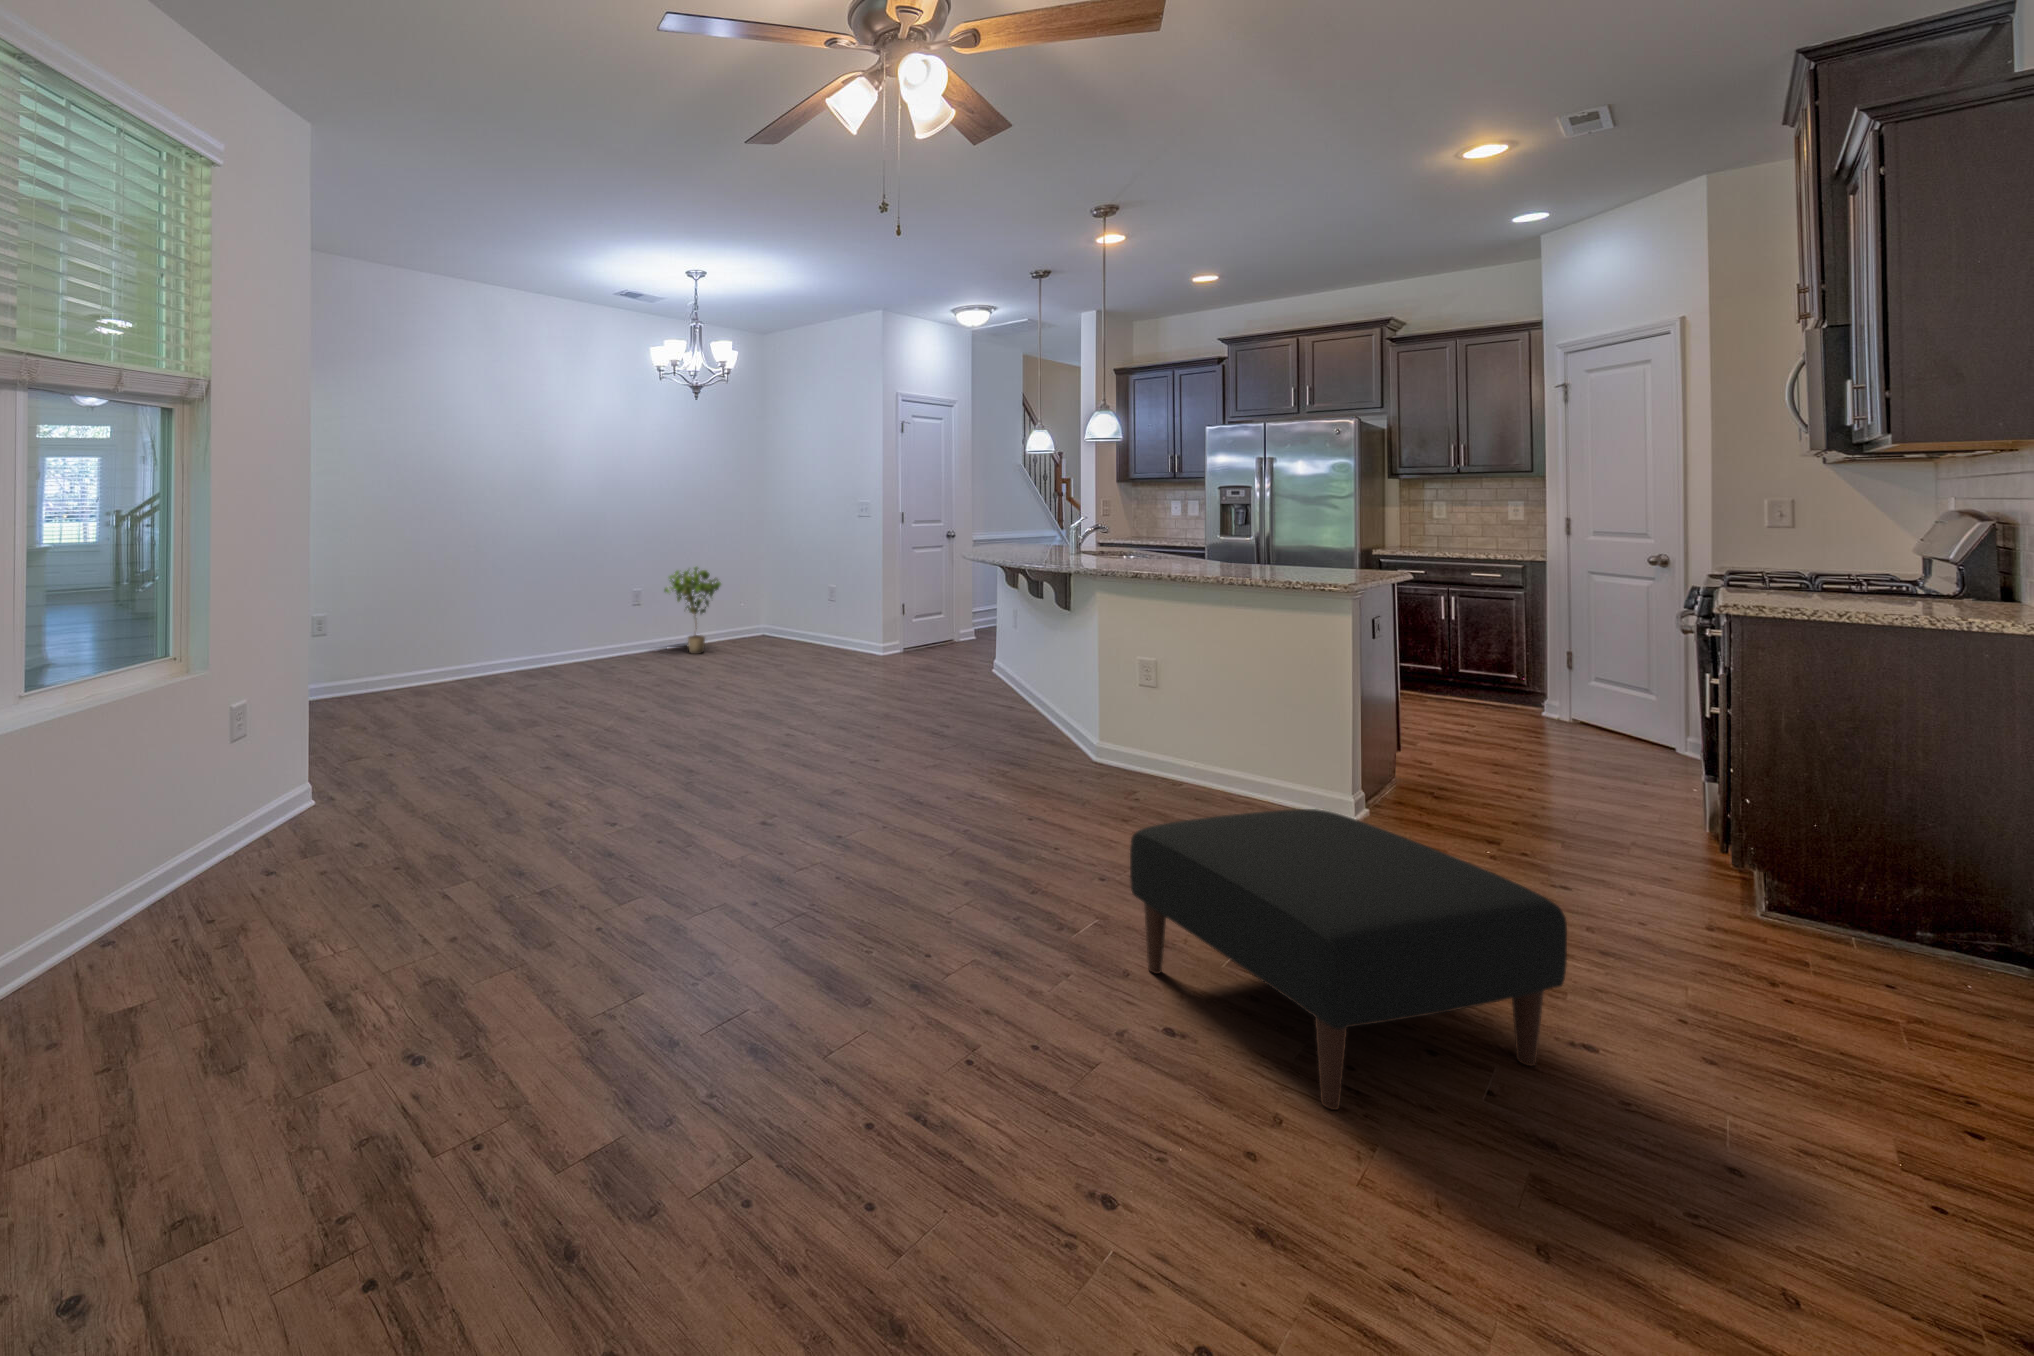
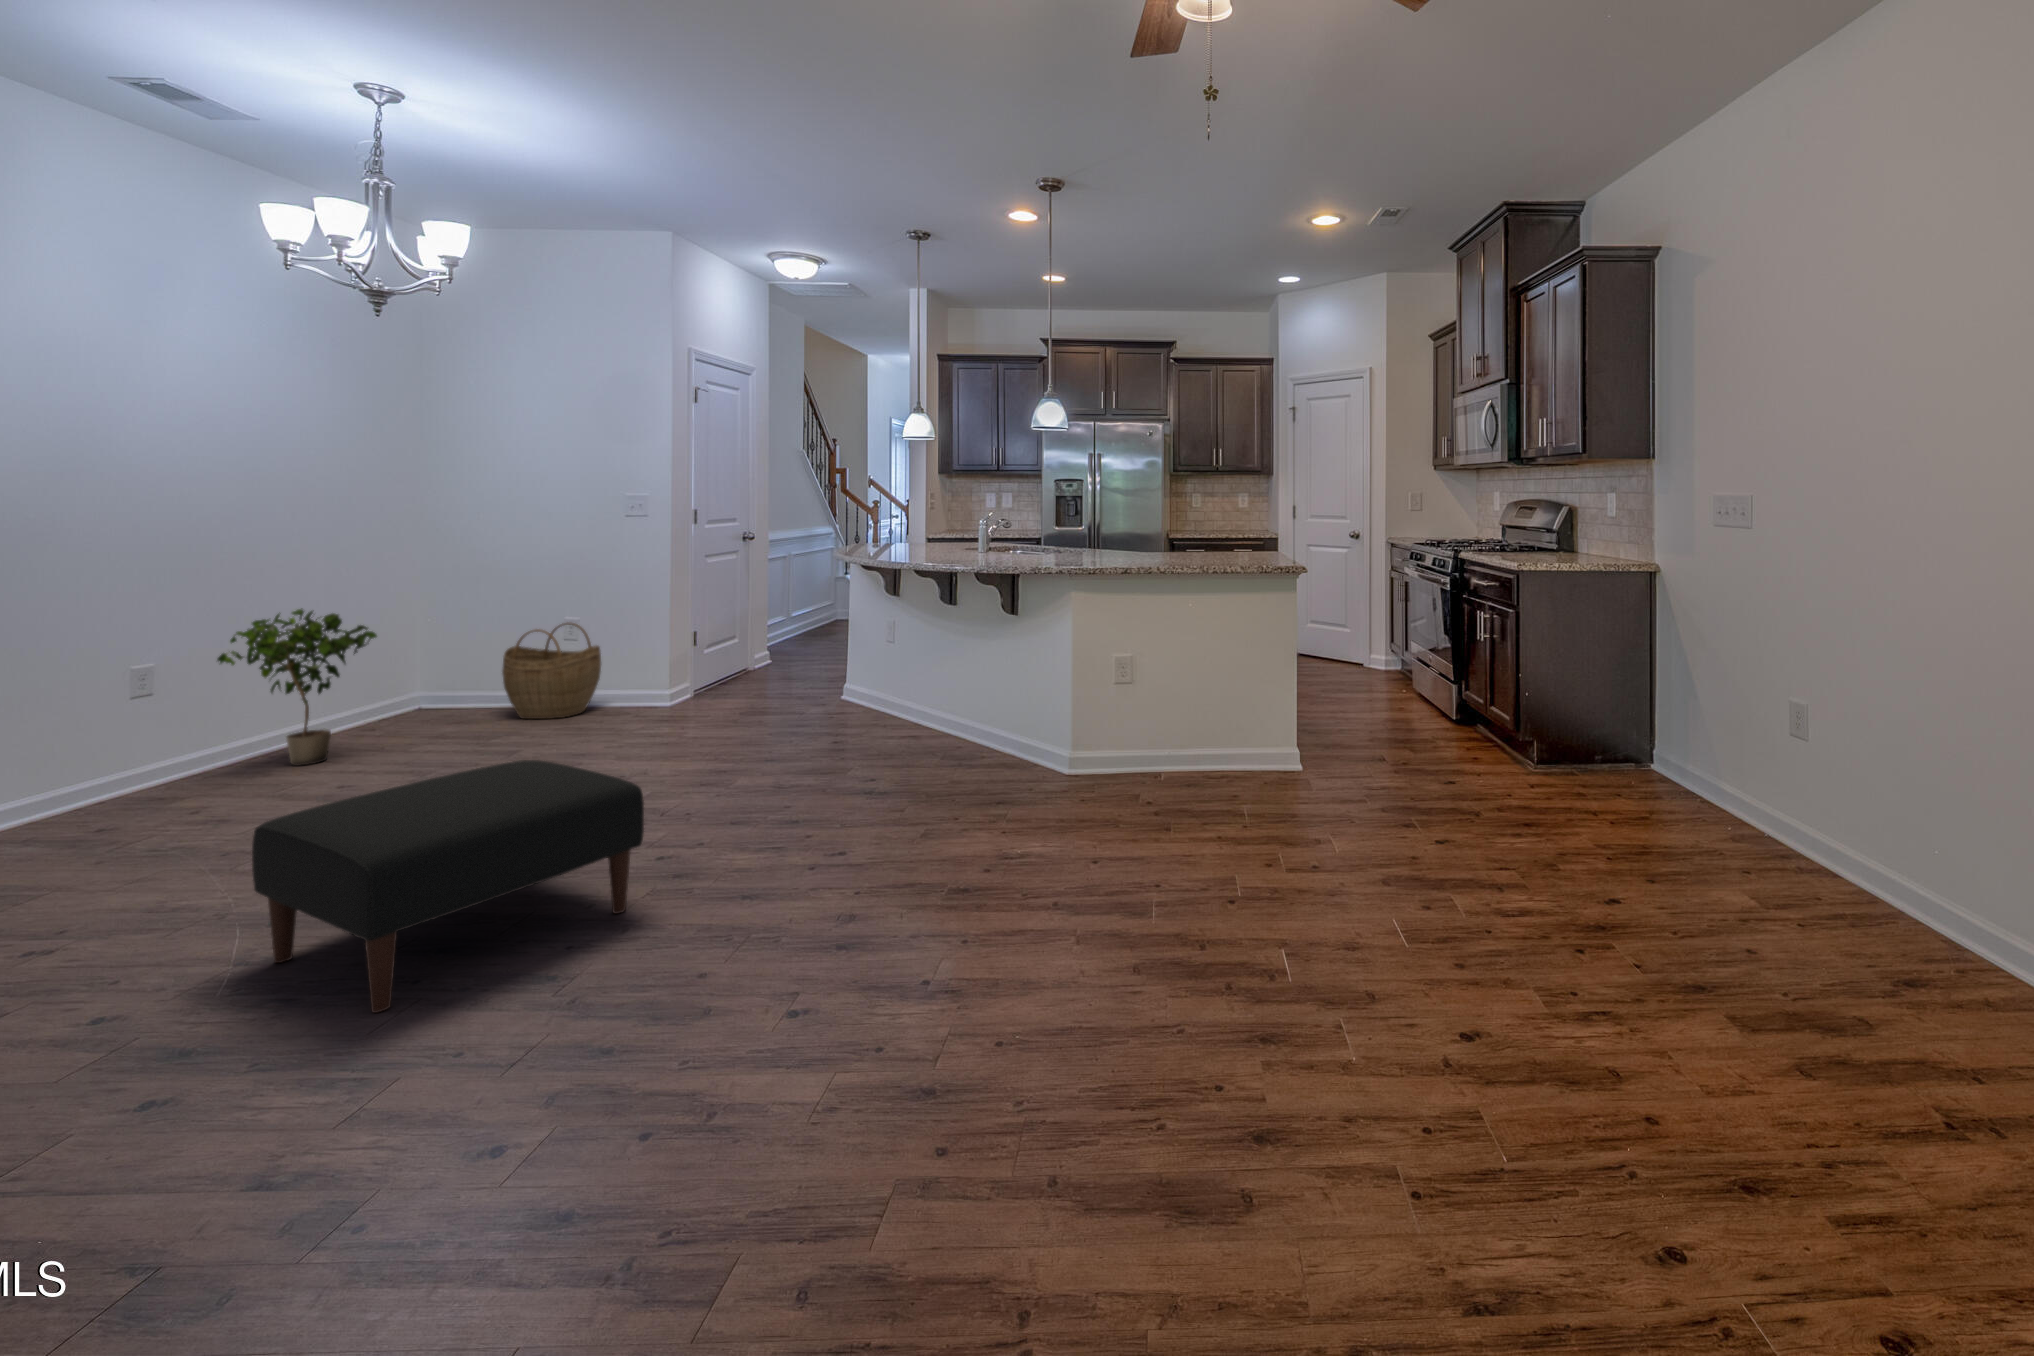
woven basket: none [789,588,841,651] -> present [502,623,601,719]
ottoman: present [1130,809,1567,1110] -> present [252,760,644,1013]

